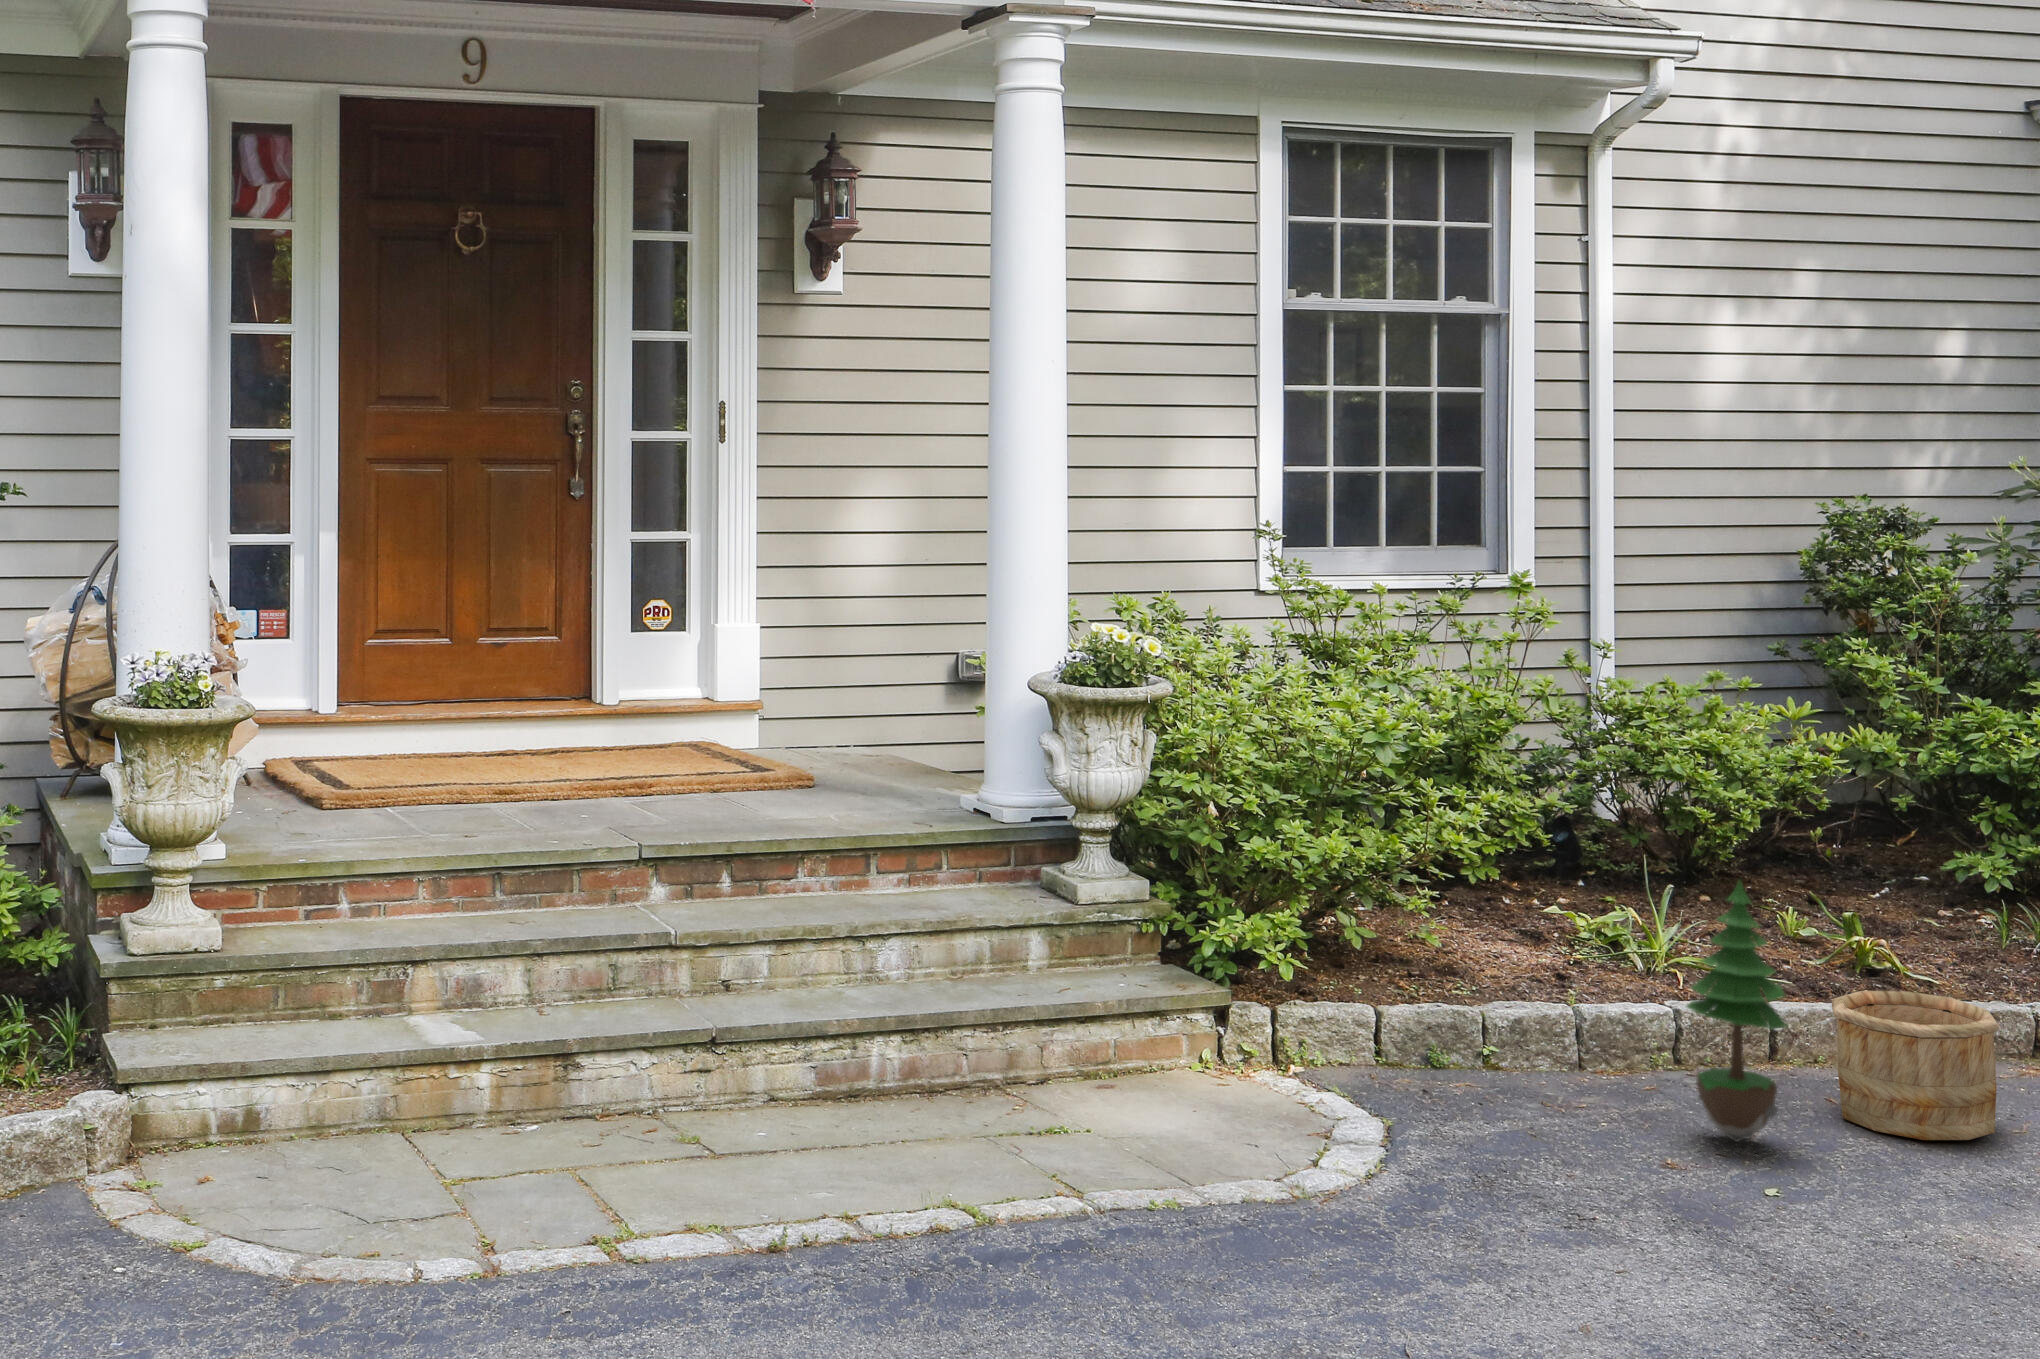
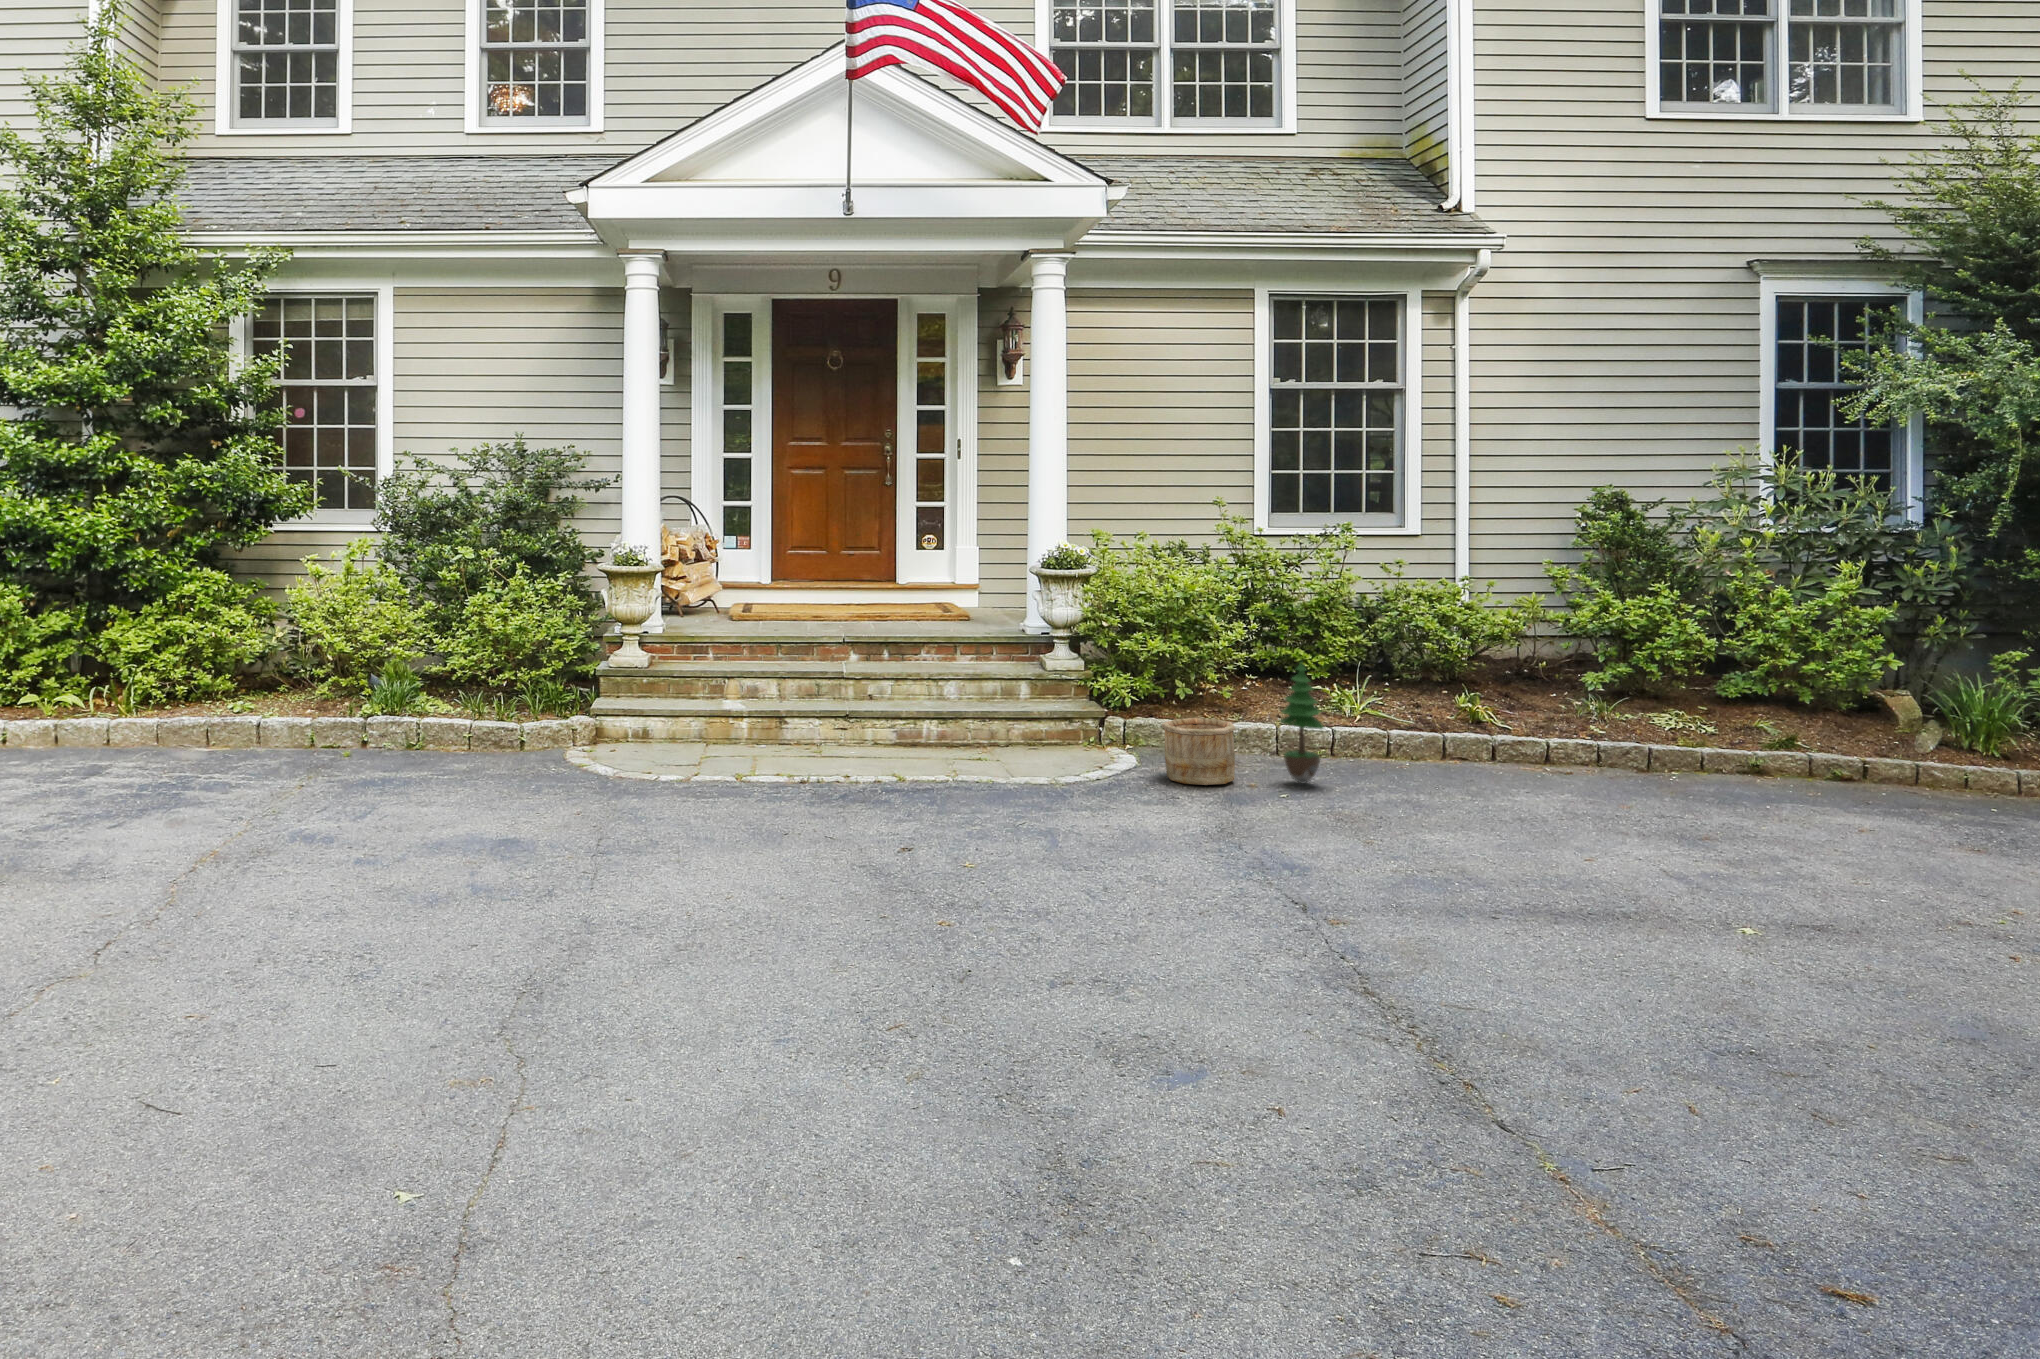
wooden bucket: present [1831,991,1999,1140] -> present [1162,718,1235,785]

